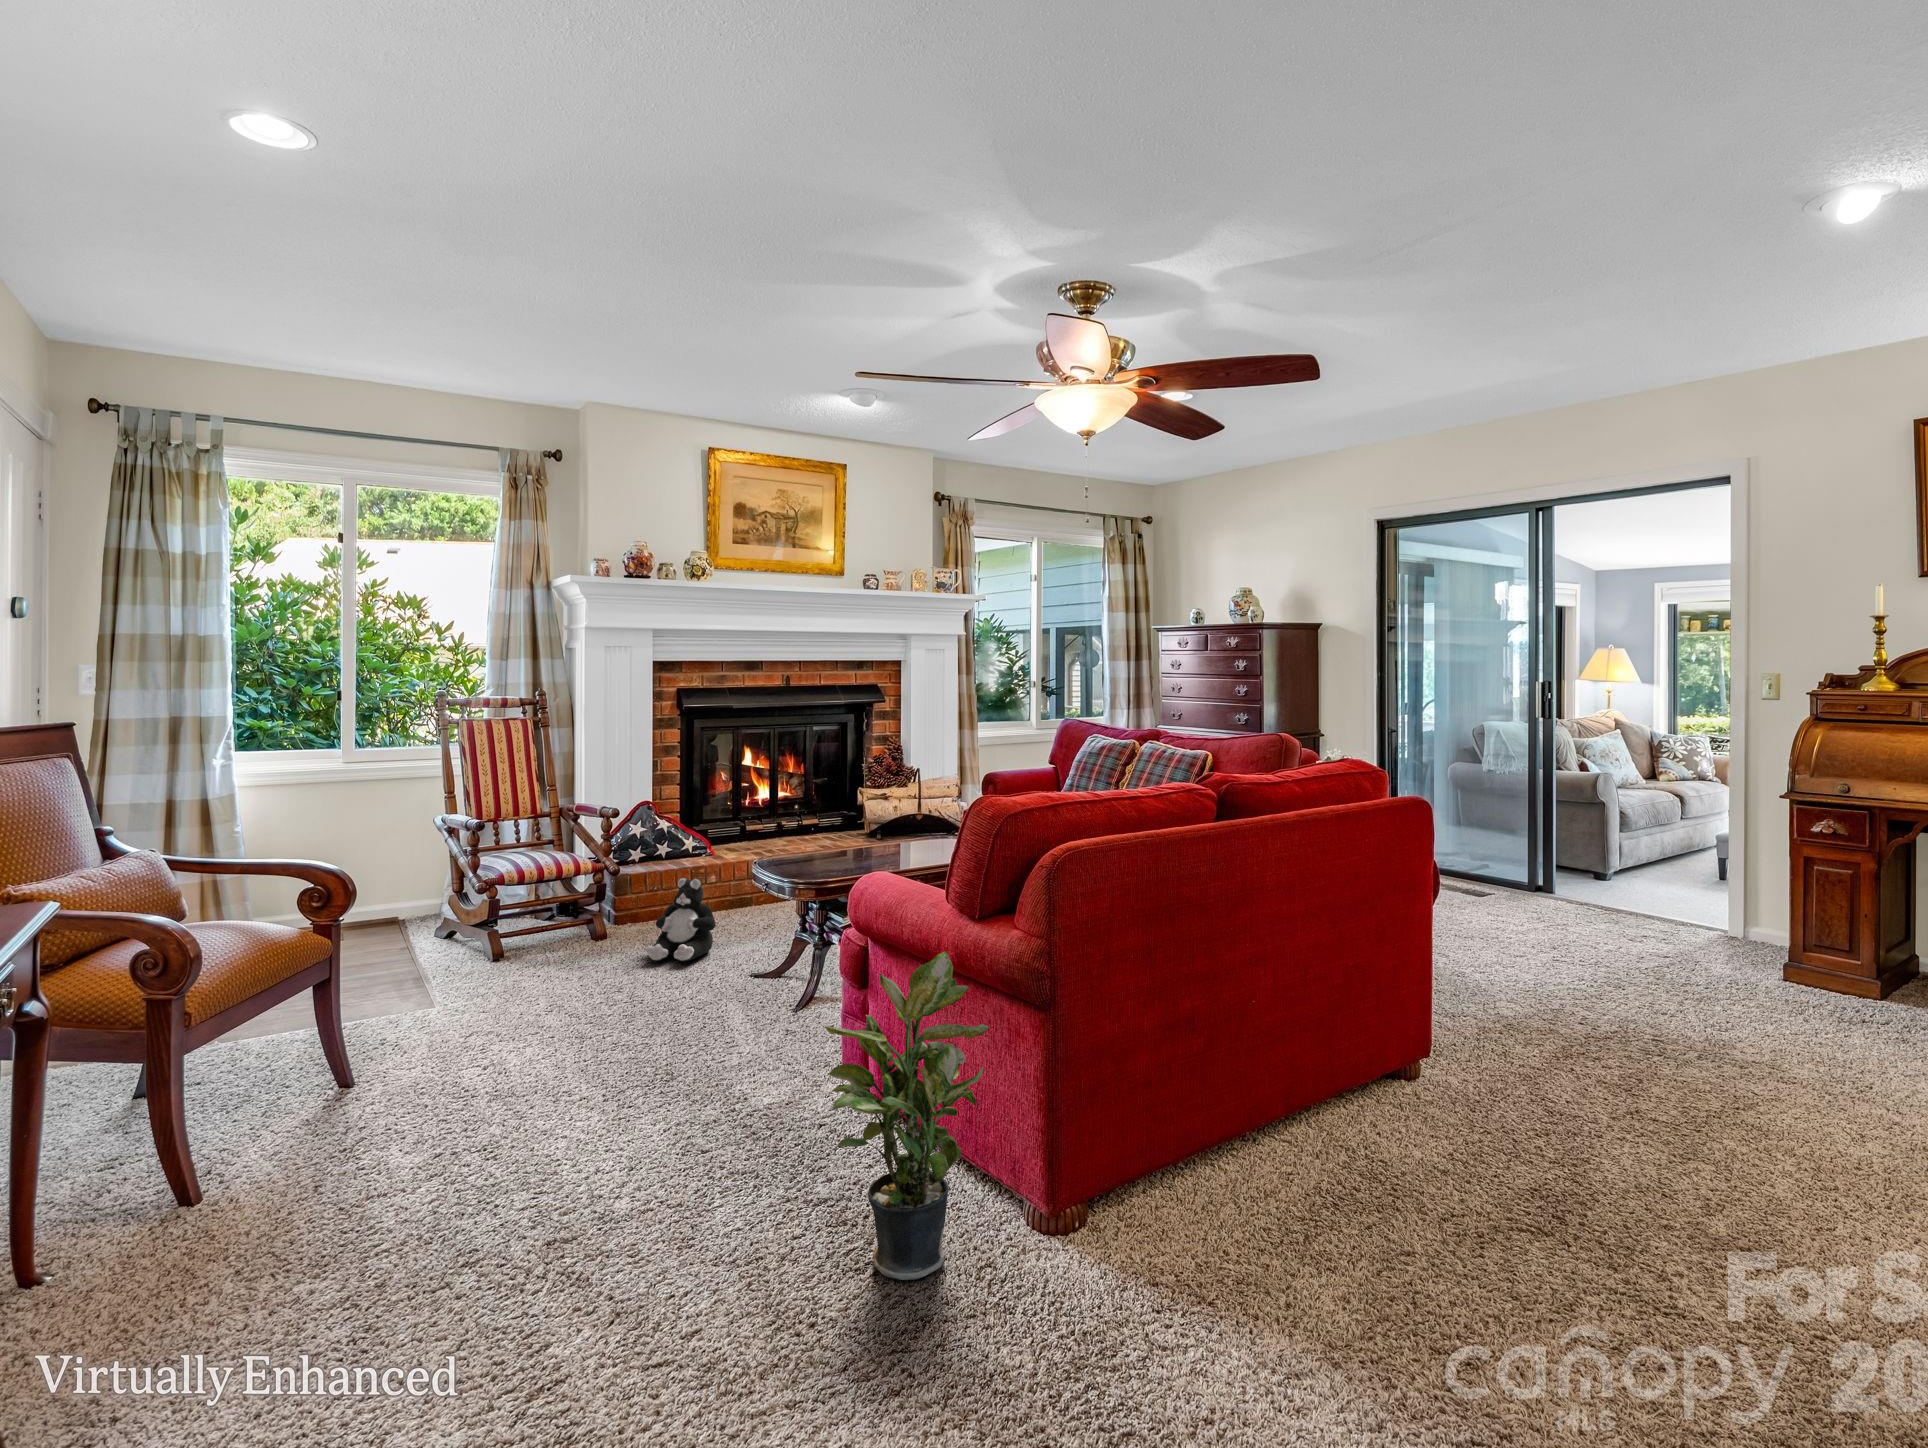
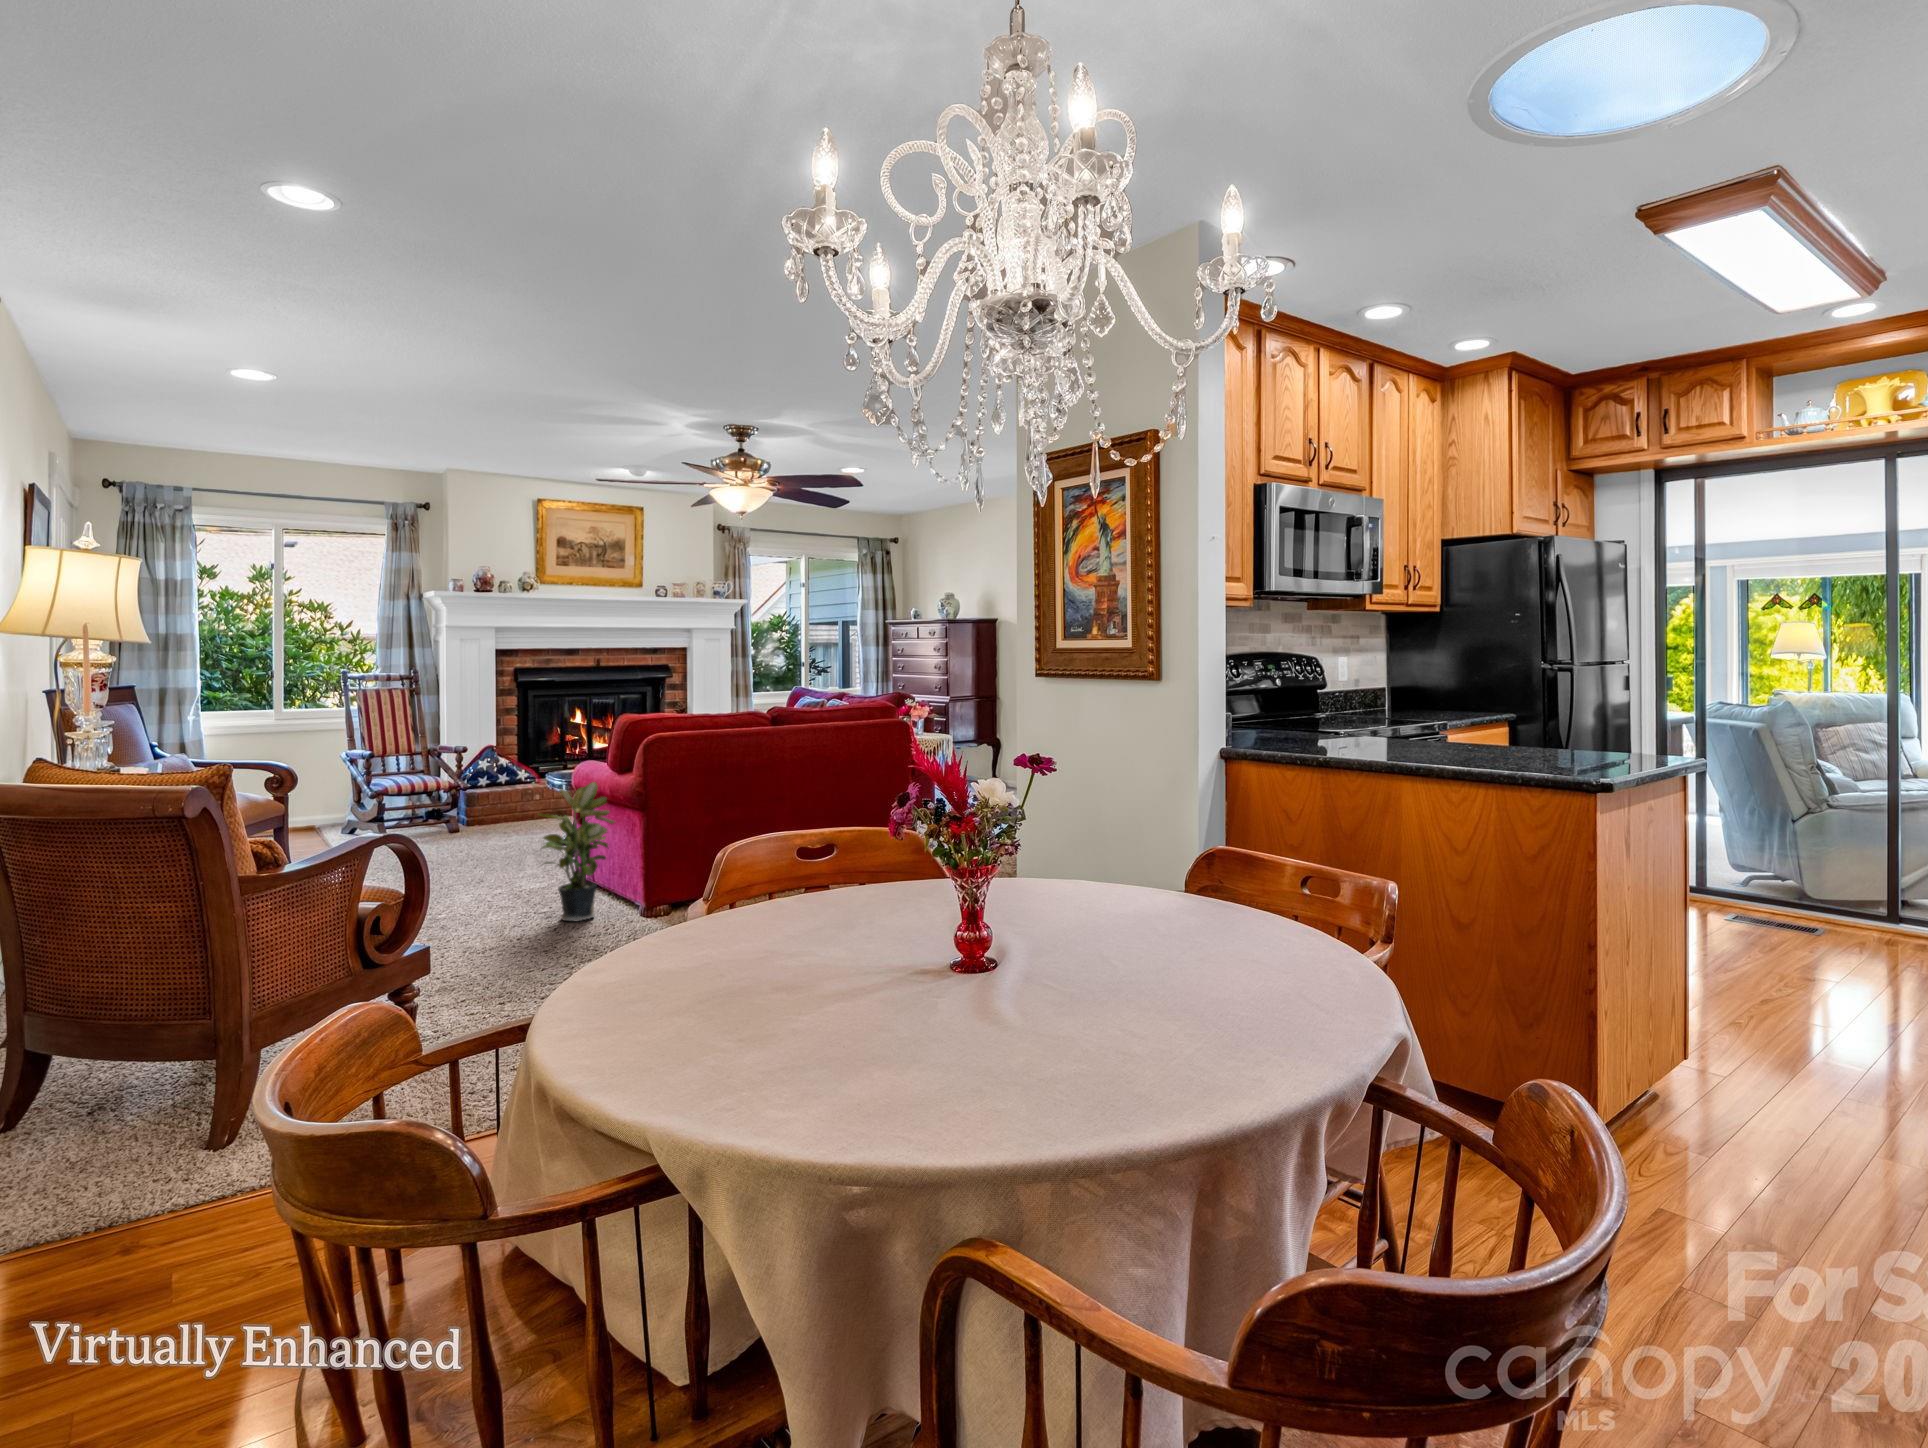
plush toy: present [646,878,715,961] -> none [483,788,530,838]

